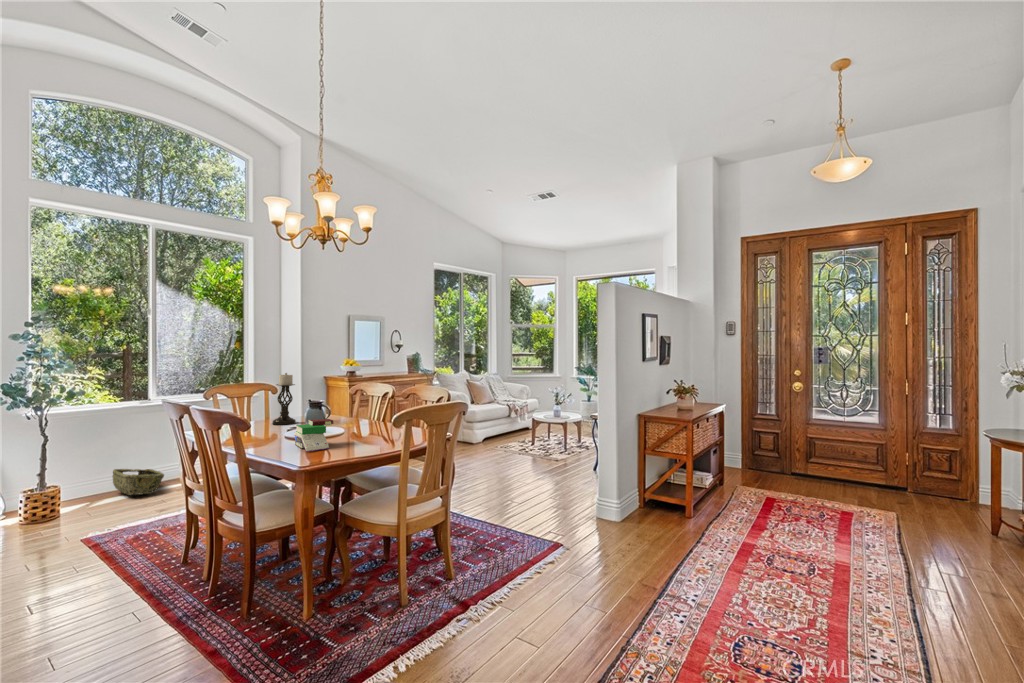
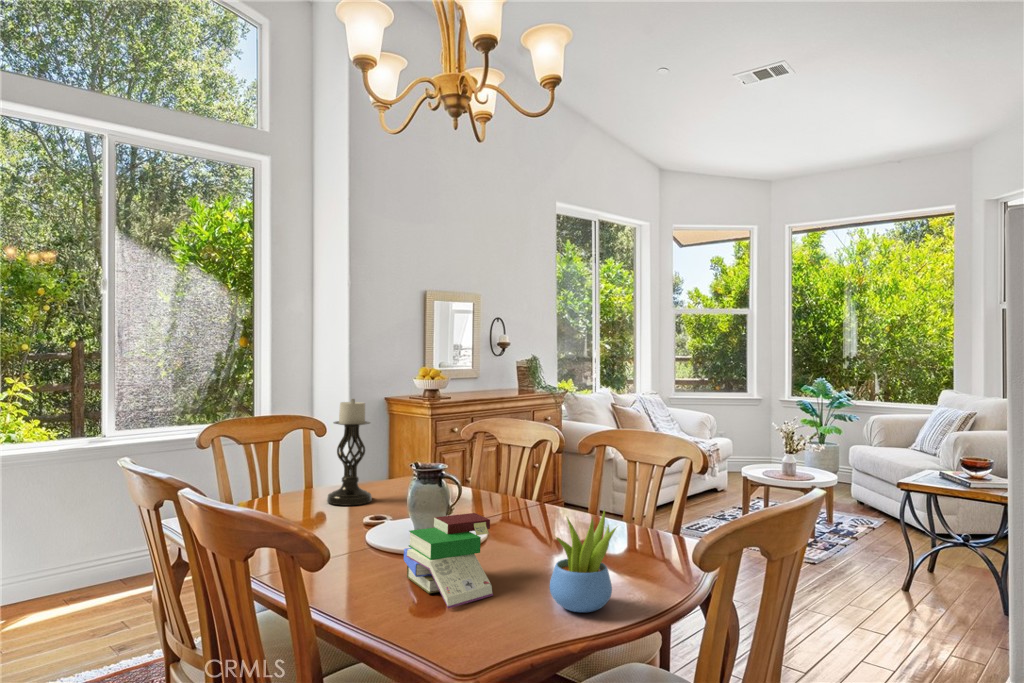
succulent plant: none [349,412,375,451] -> present [550,509,616,612]
woven basket: present [113,469,164,495] -> none [43,559,127,611]

